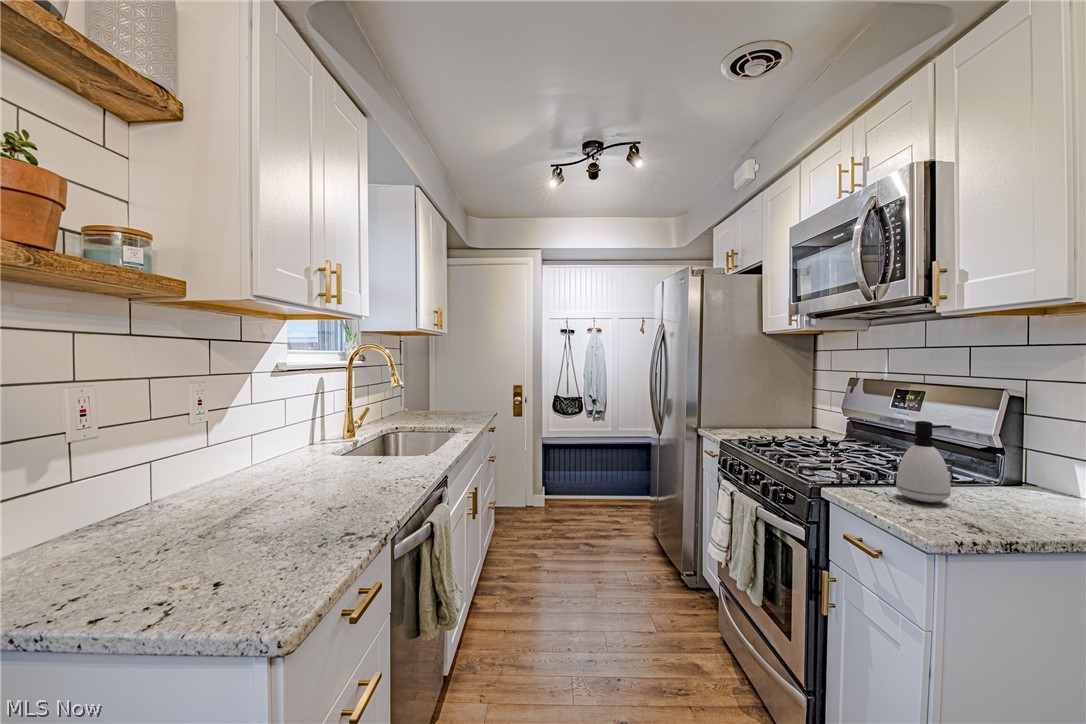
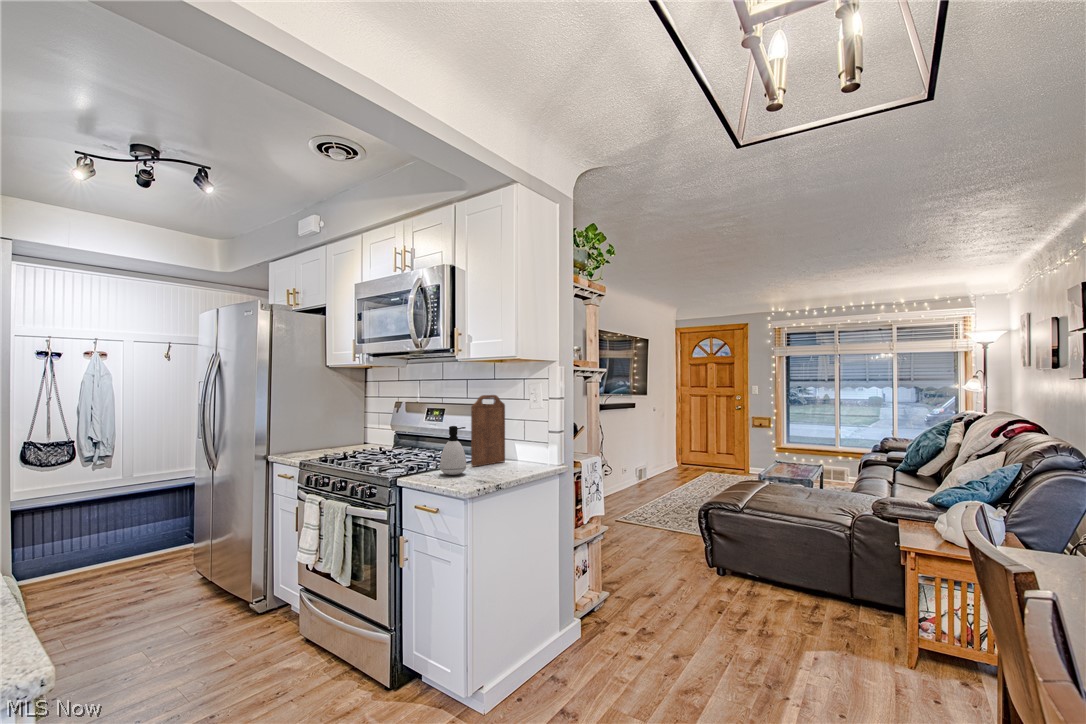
cutting board: none [968,374,1057,499] -> present [471,395,505,467]

